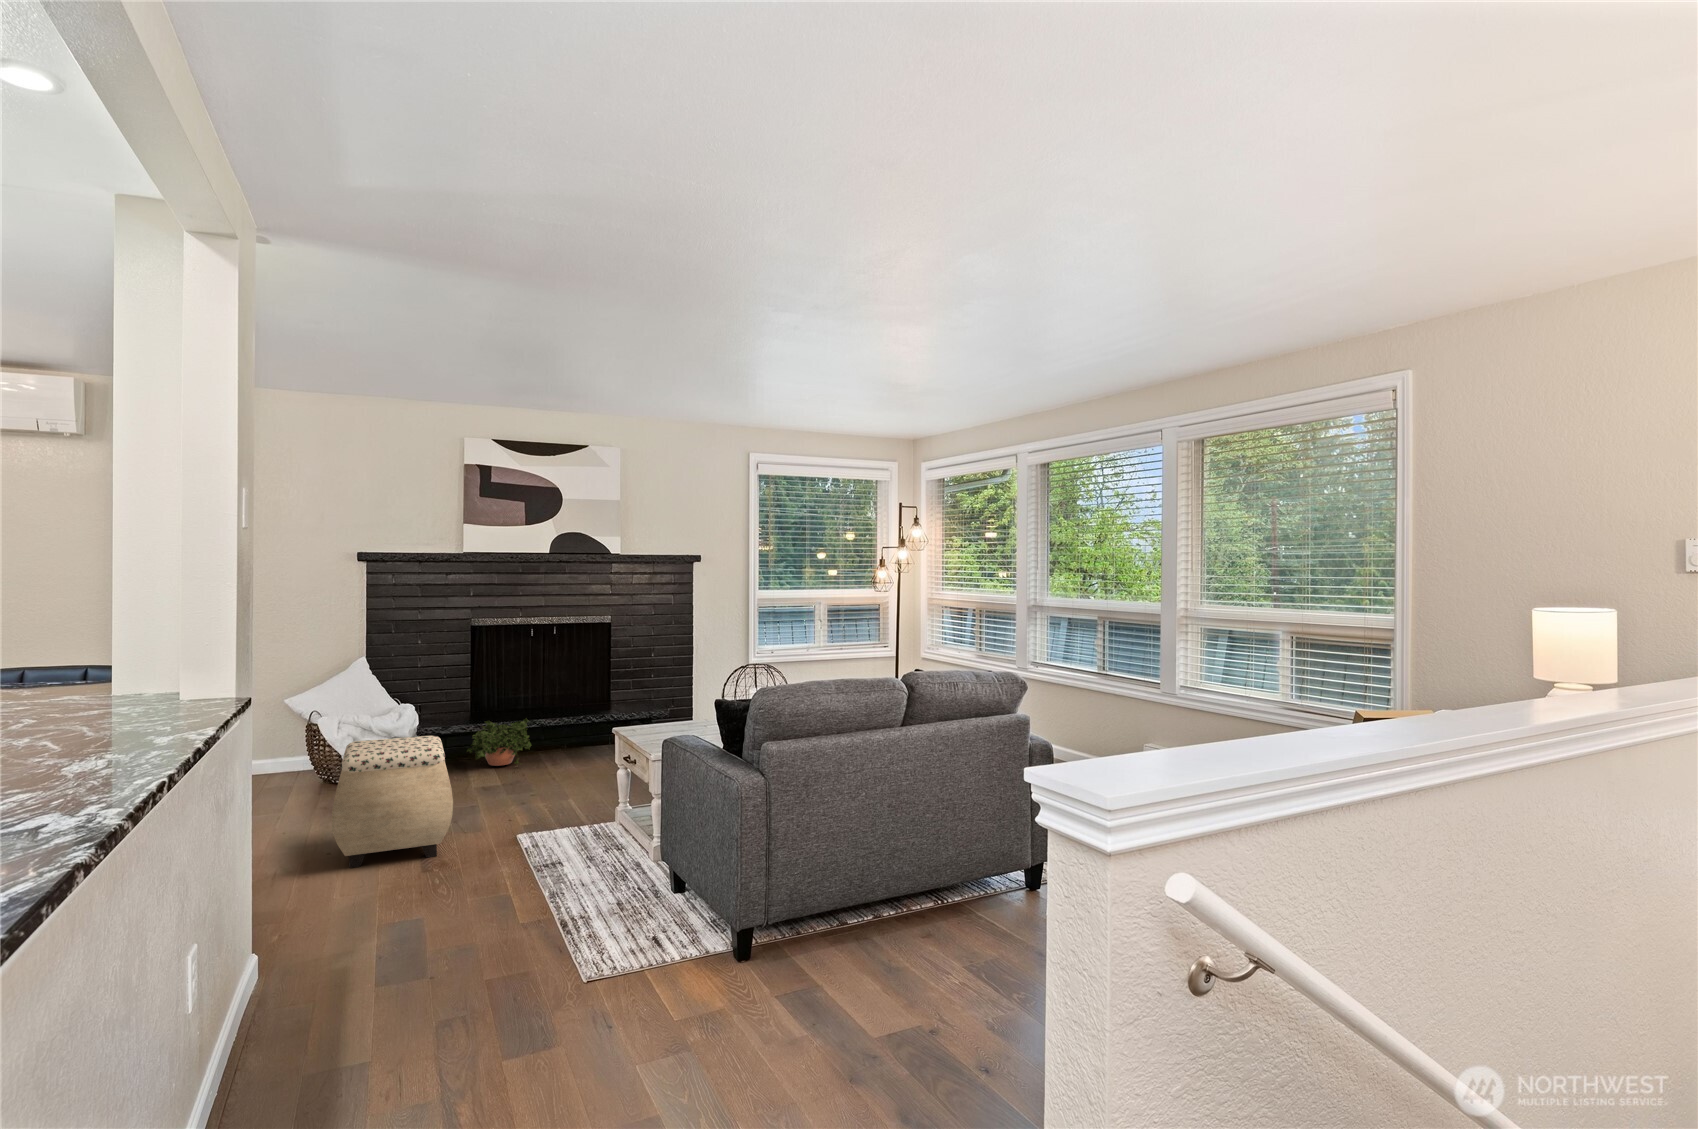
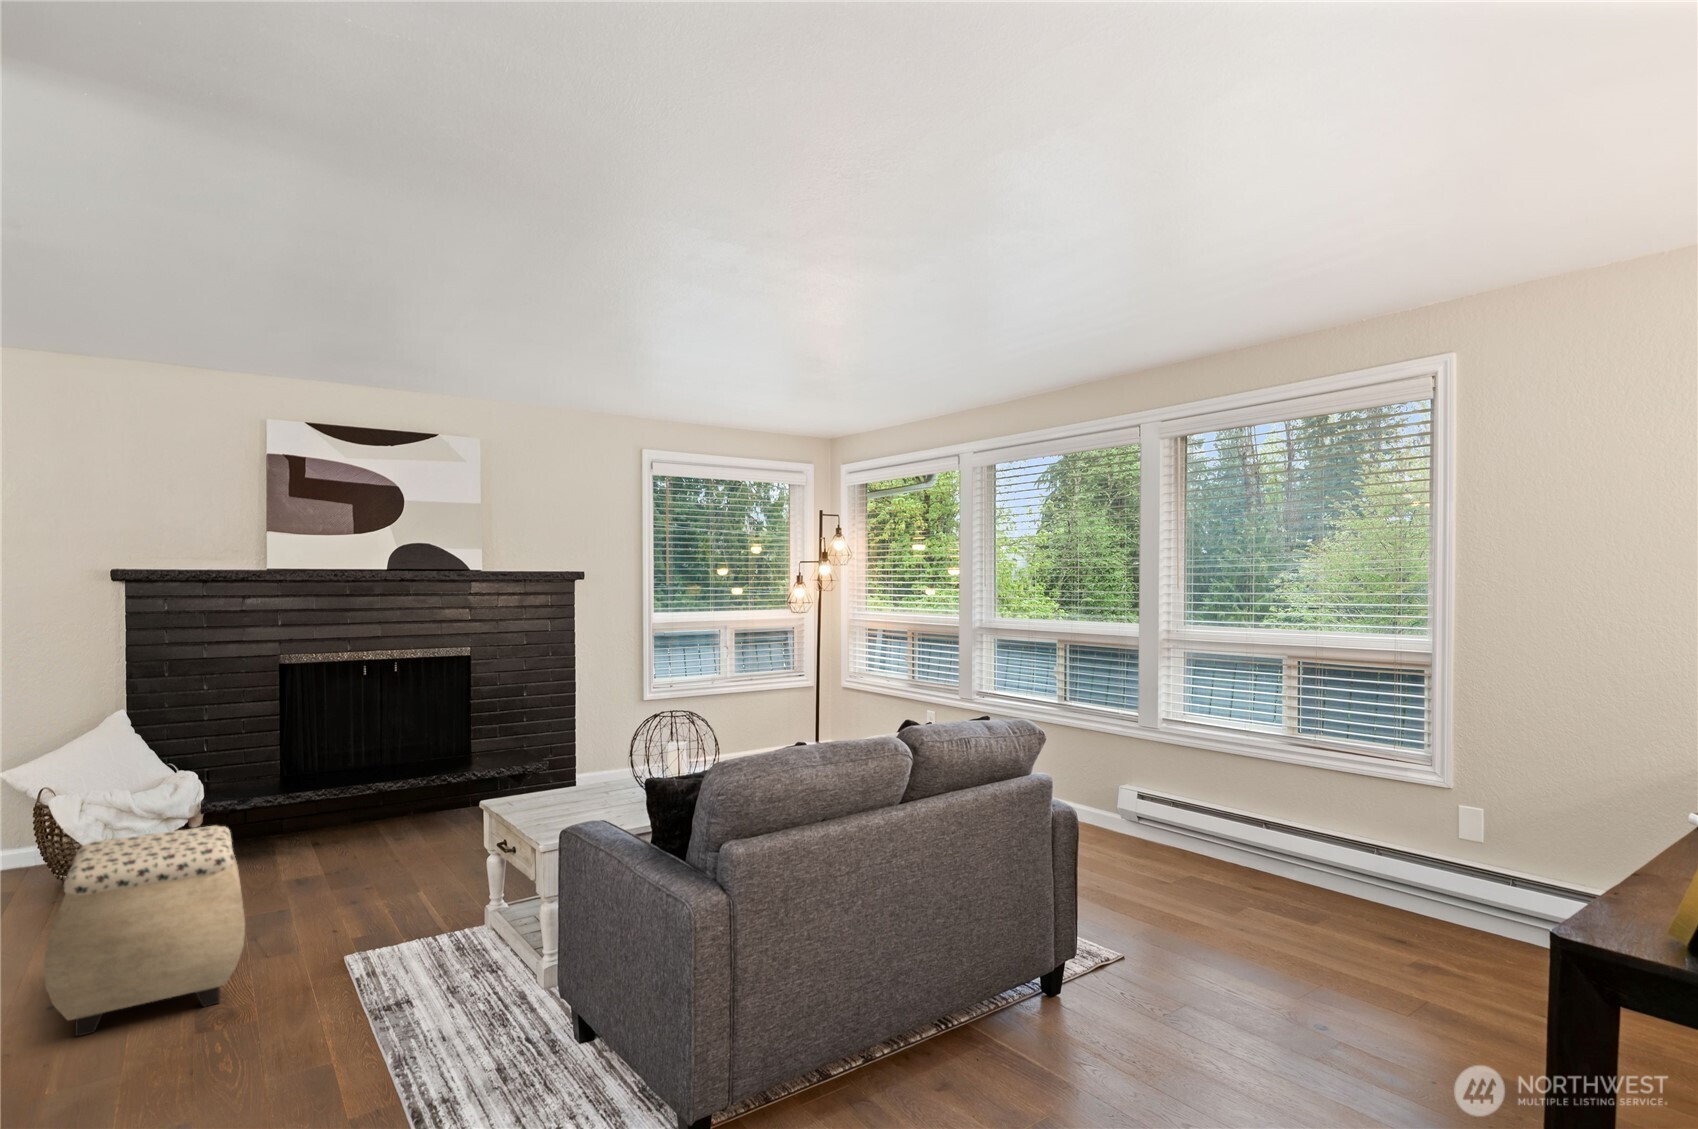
potted plant: present [467,719,531,766] -> none [273,780,365,848]

